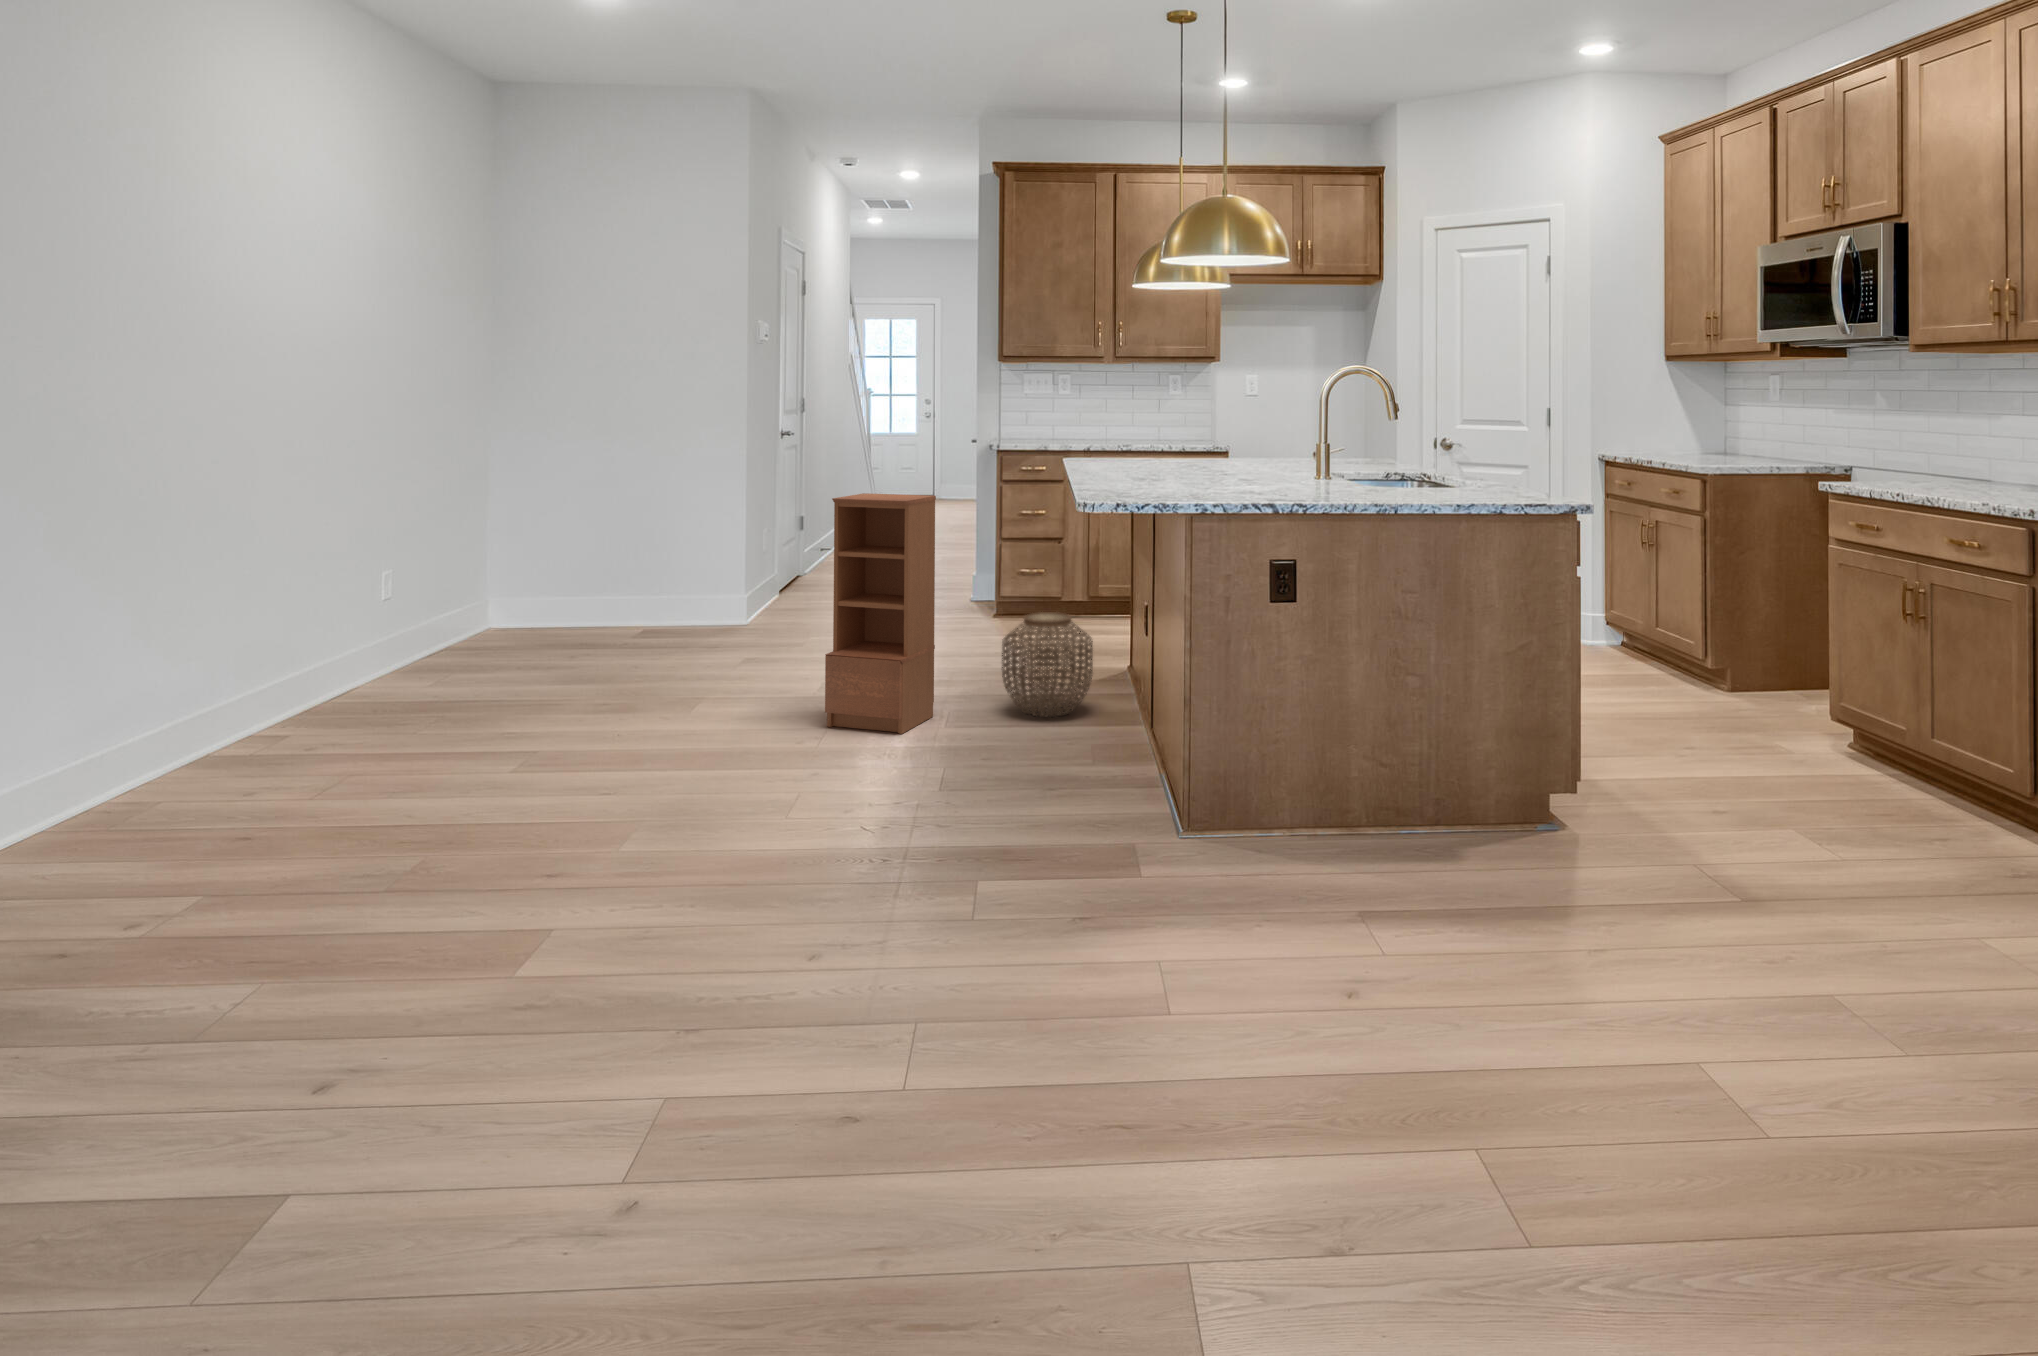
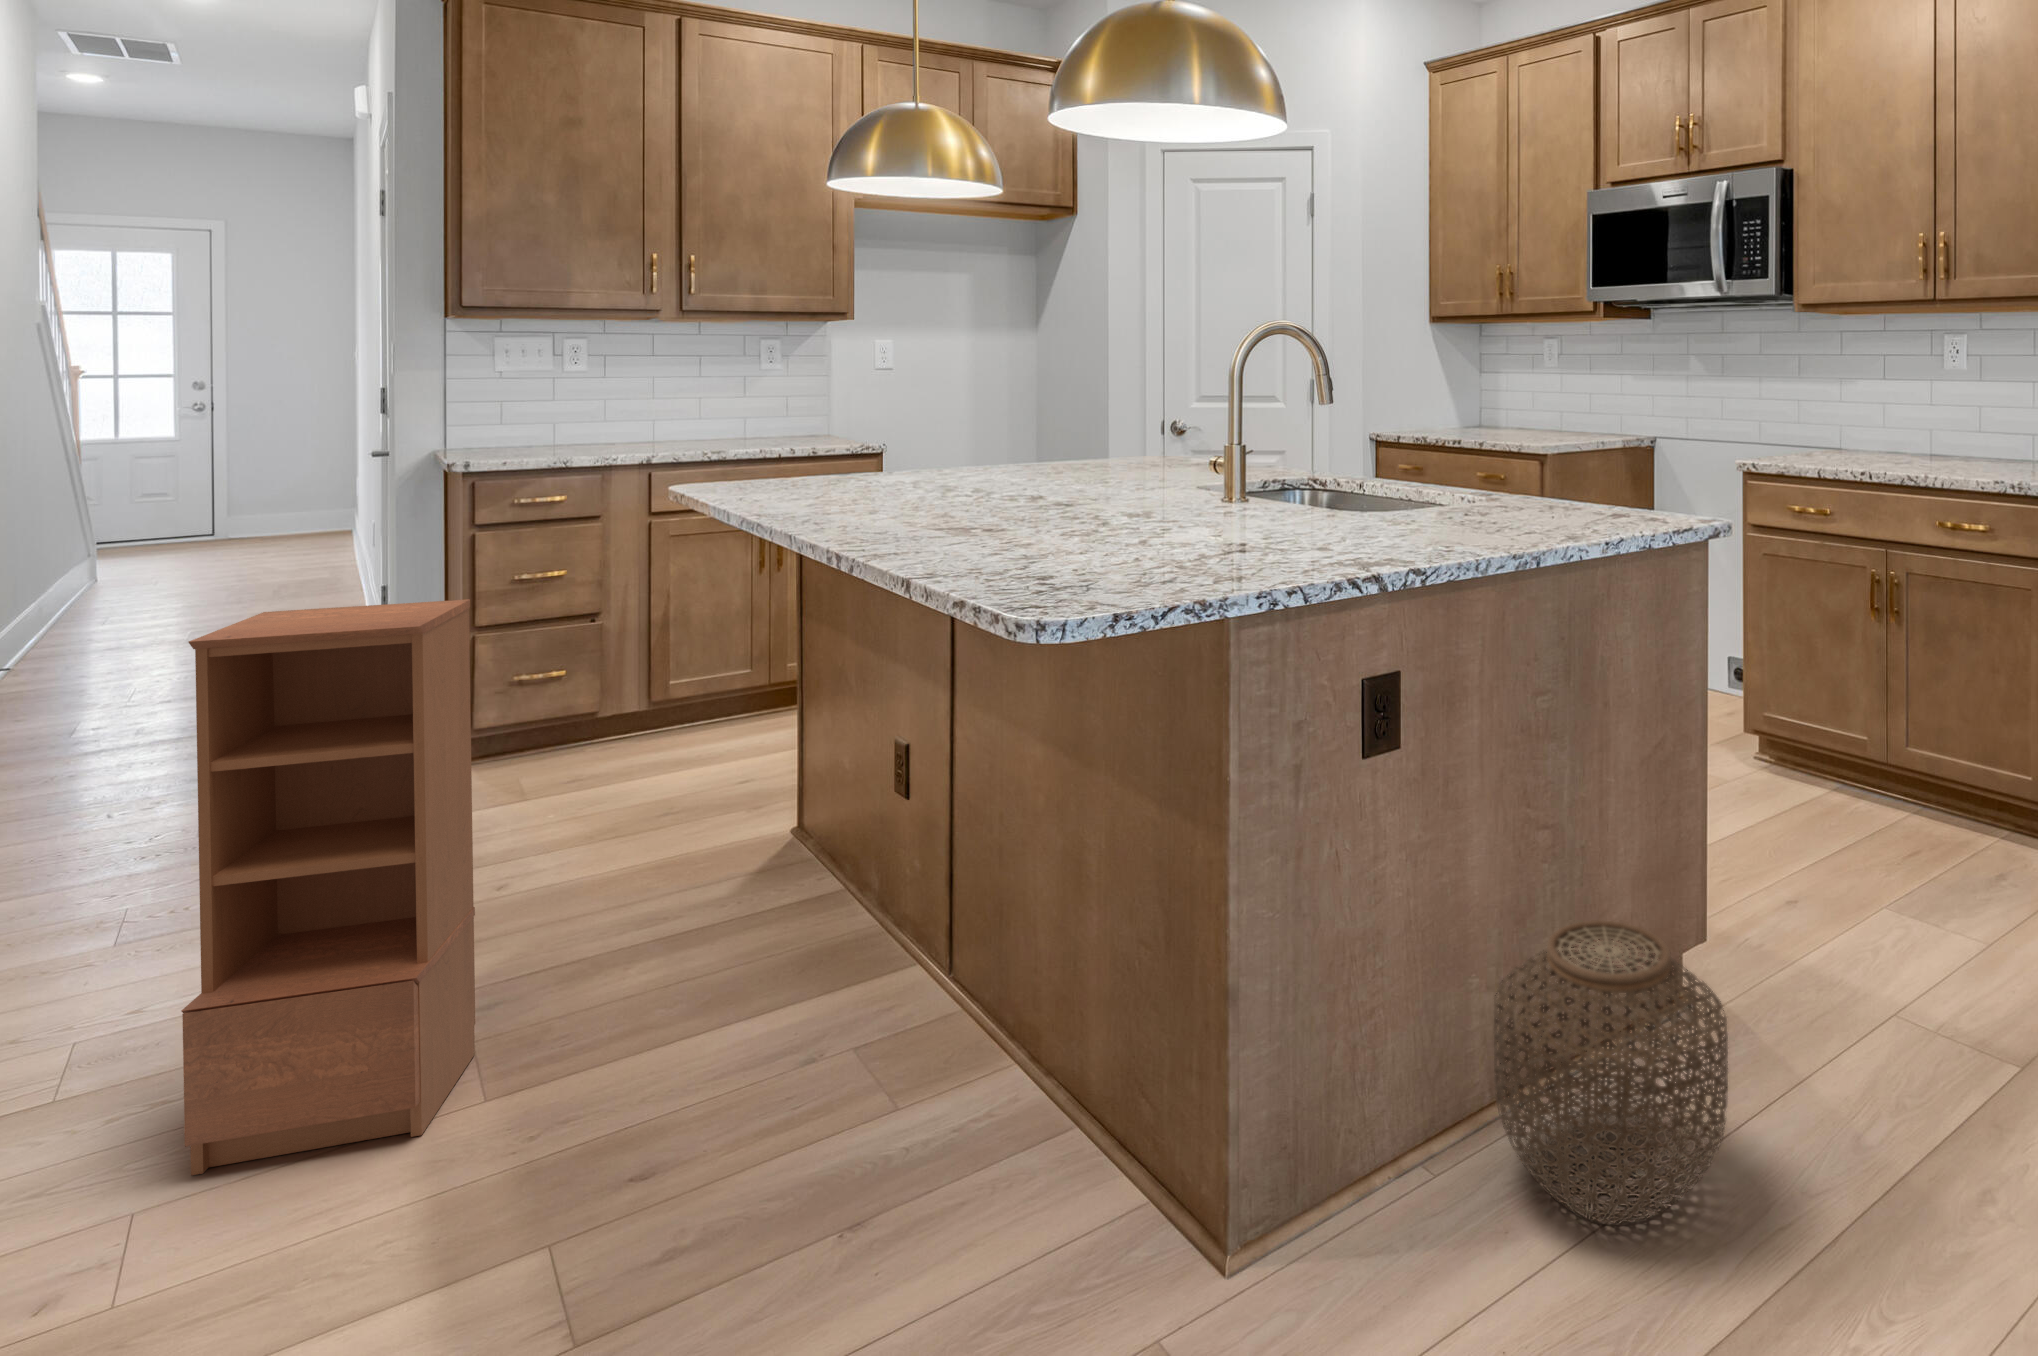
woven basket: present [1002,612,1093,717] -> present [1494,921,1728,1223]

